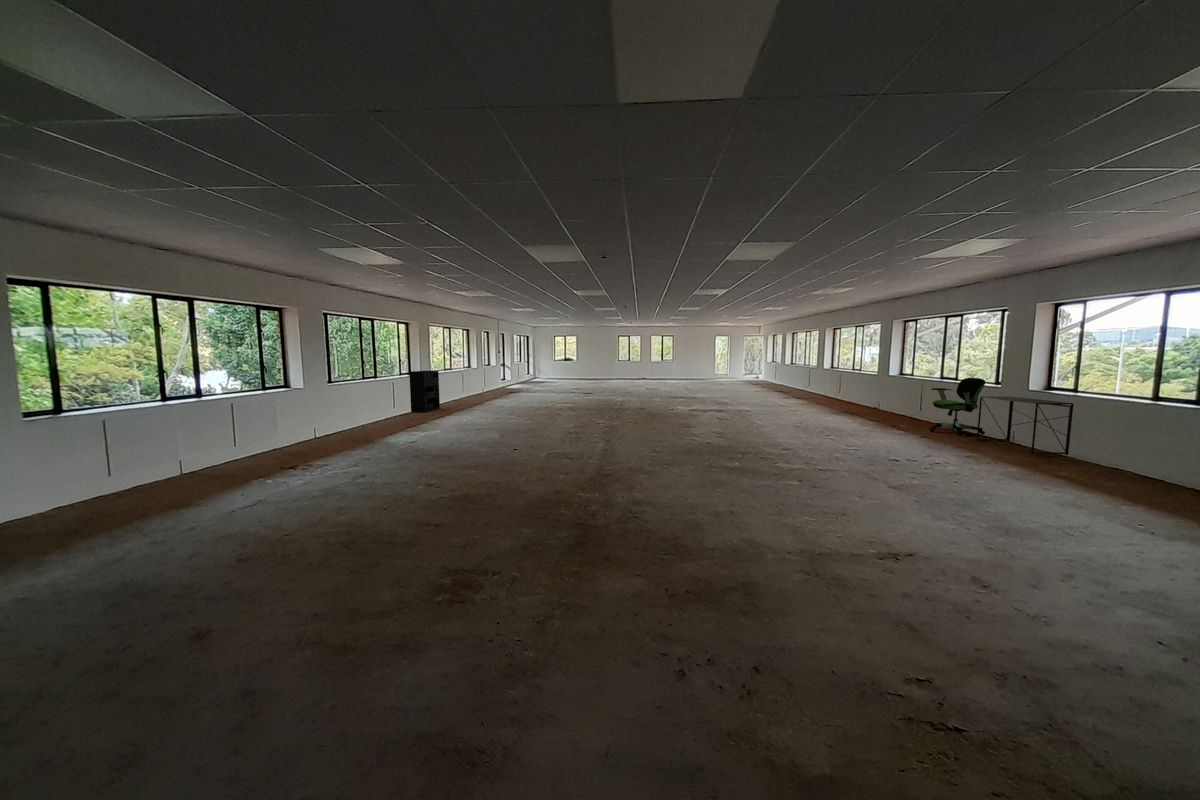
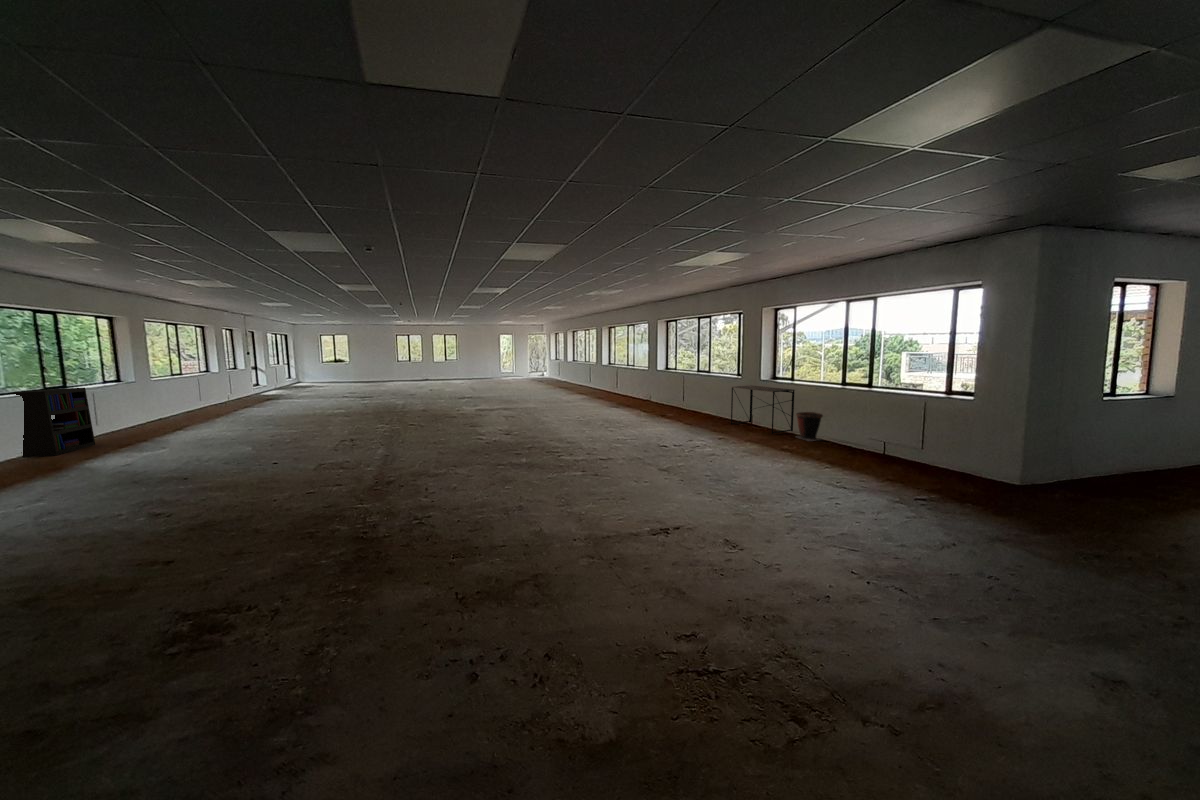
office chair: present [929,378,985,435] -> none [694,370,733,420]
waste bin: none [1066,431,1115,468] -> present [796,412,823,441]

